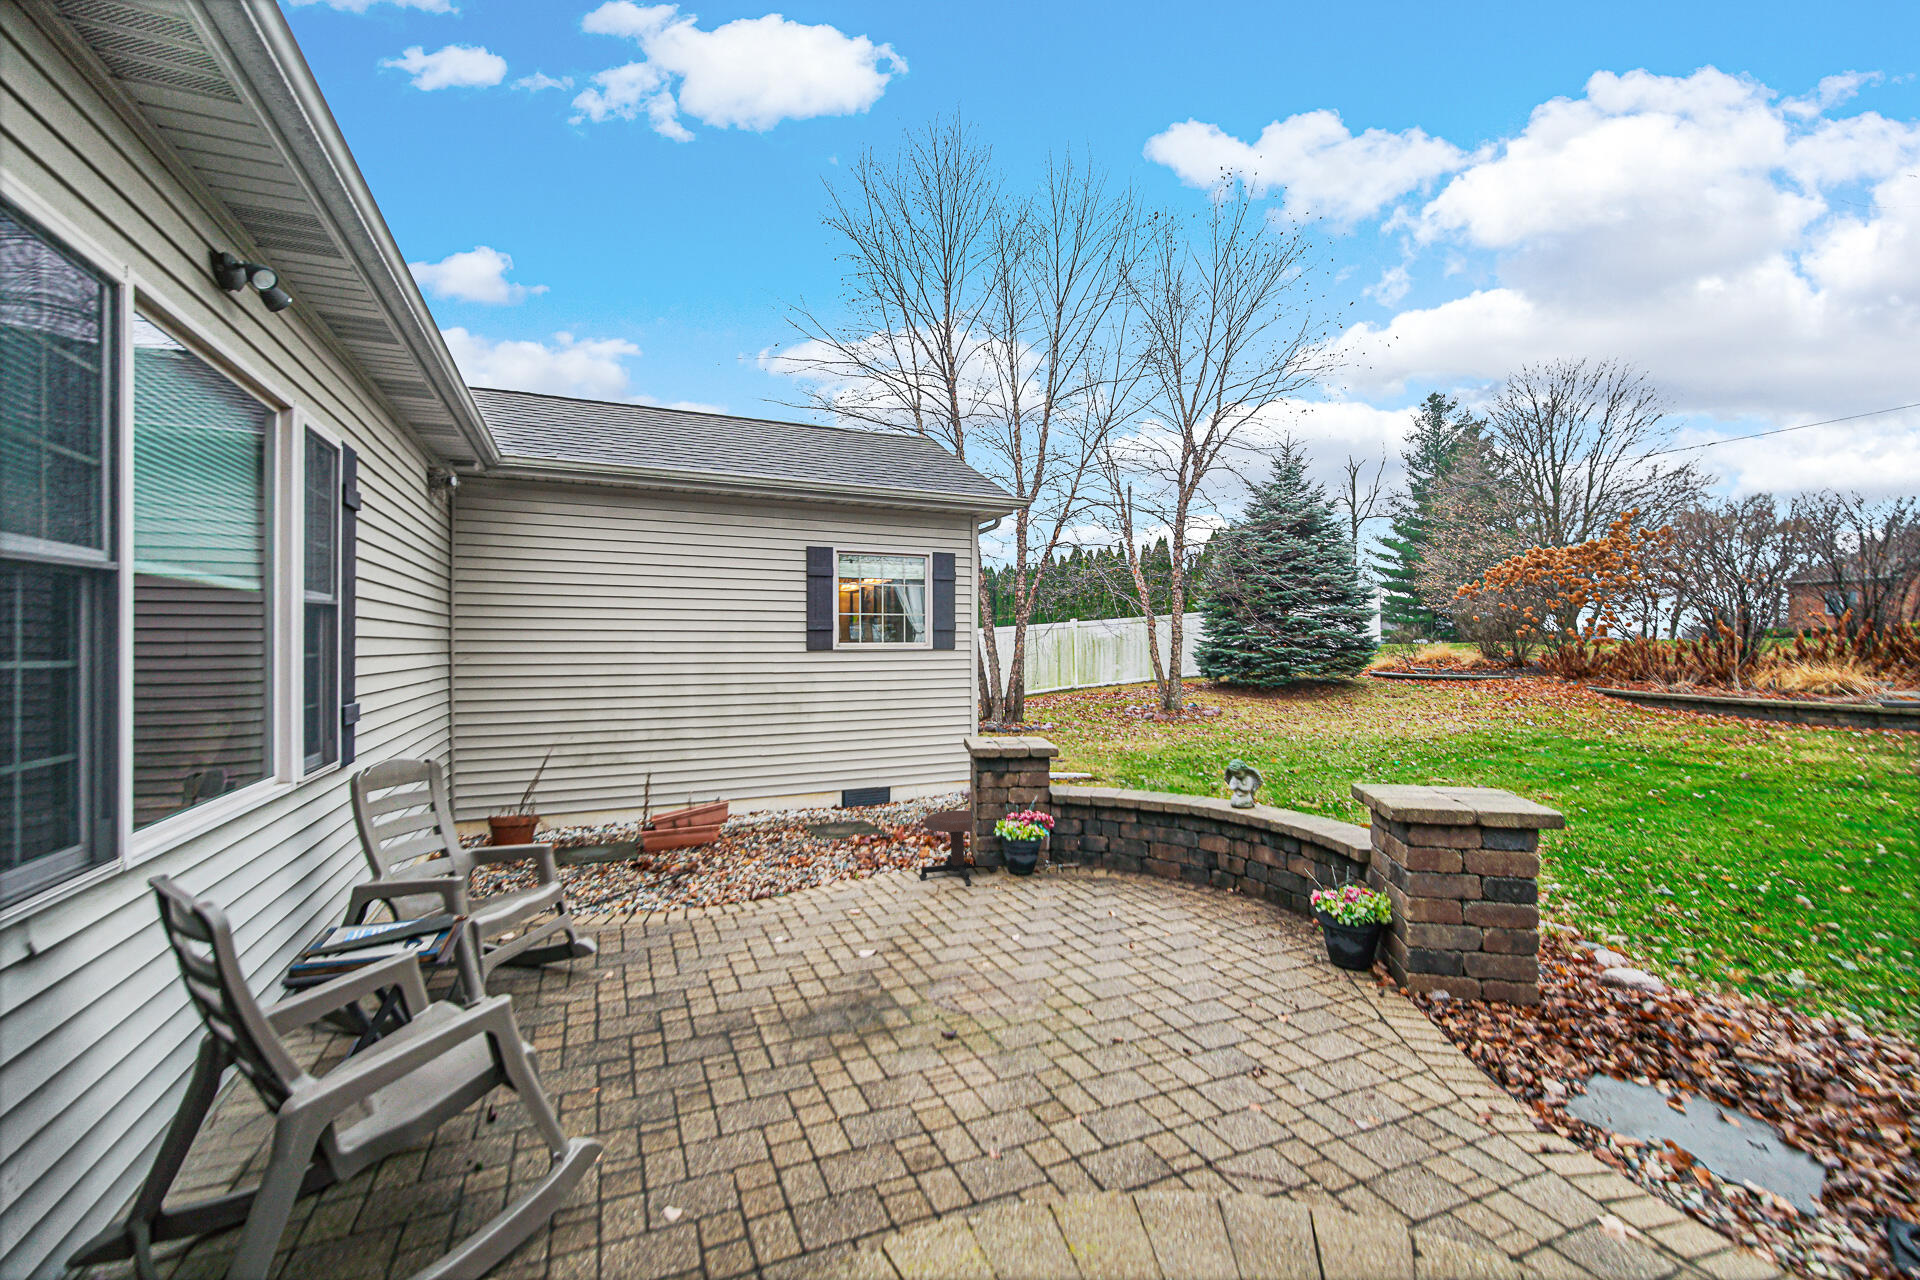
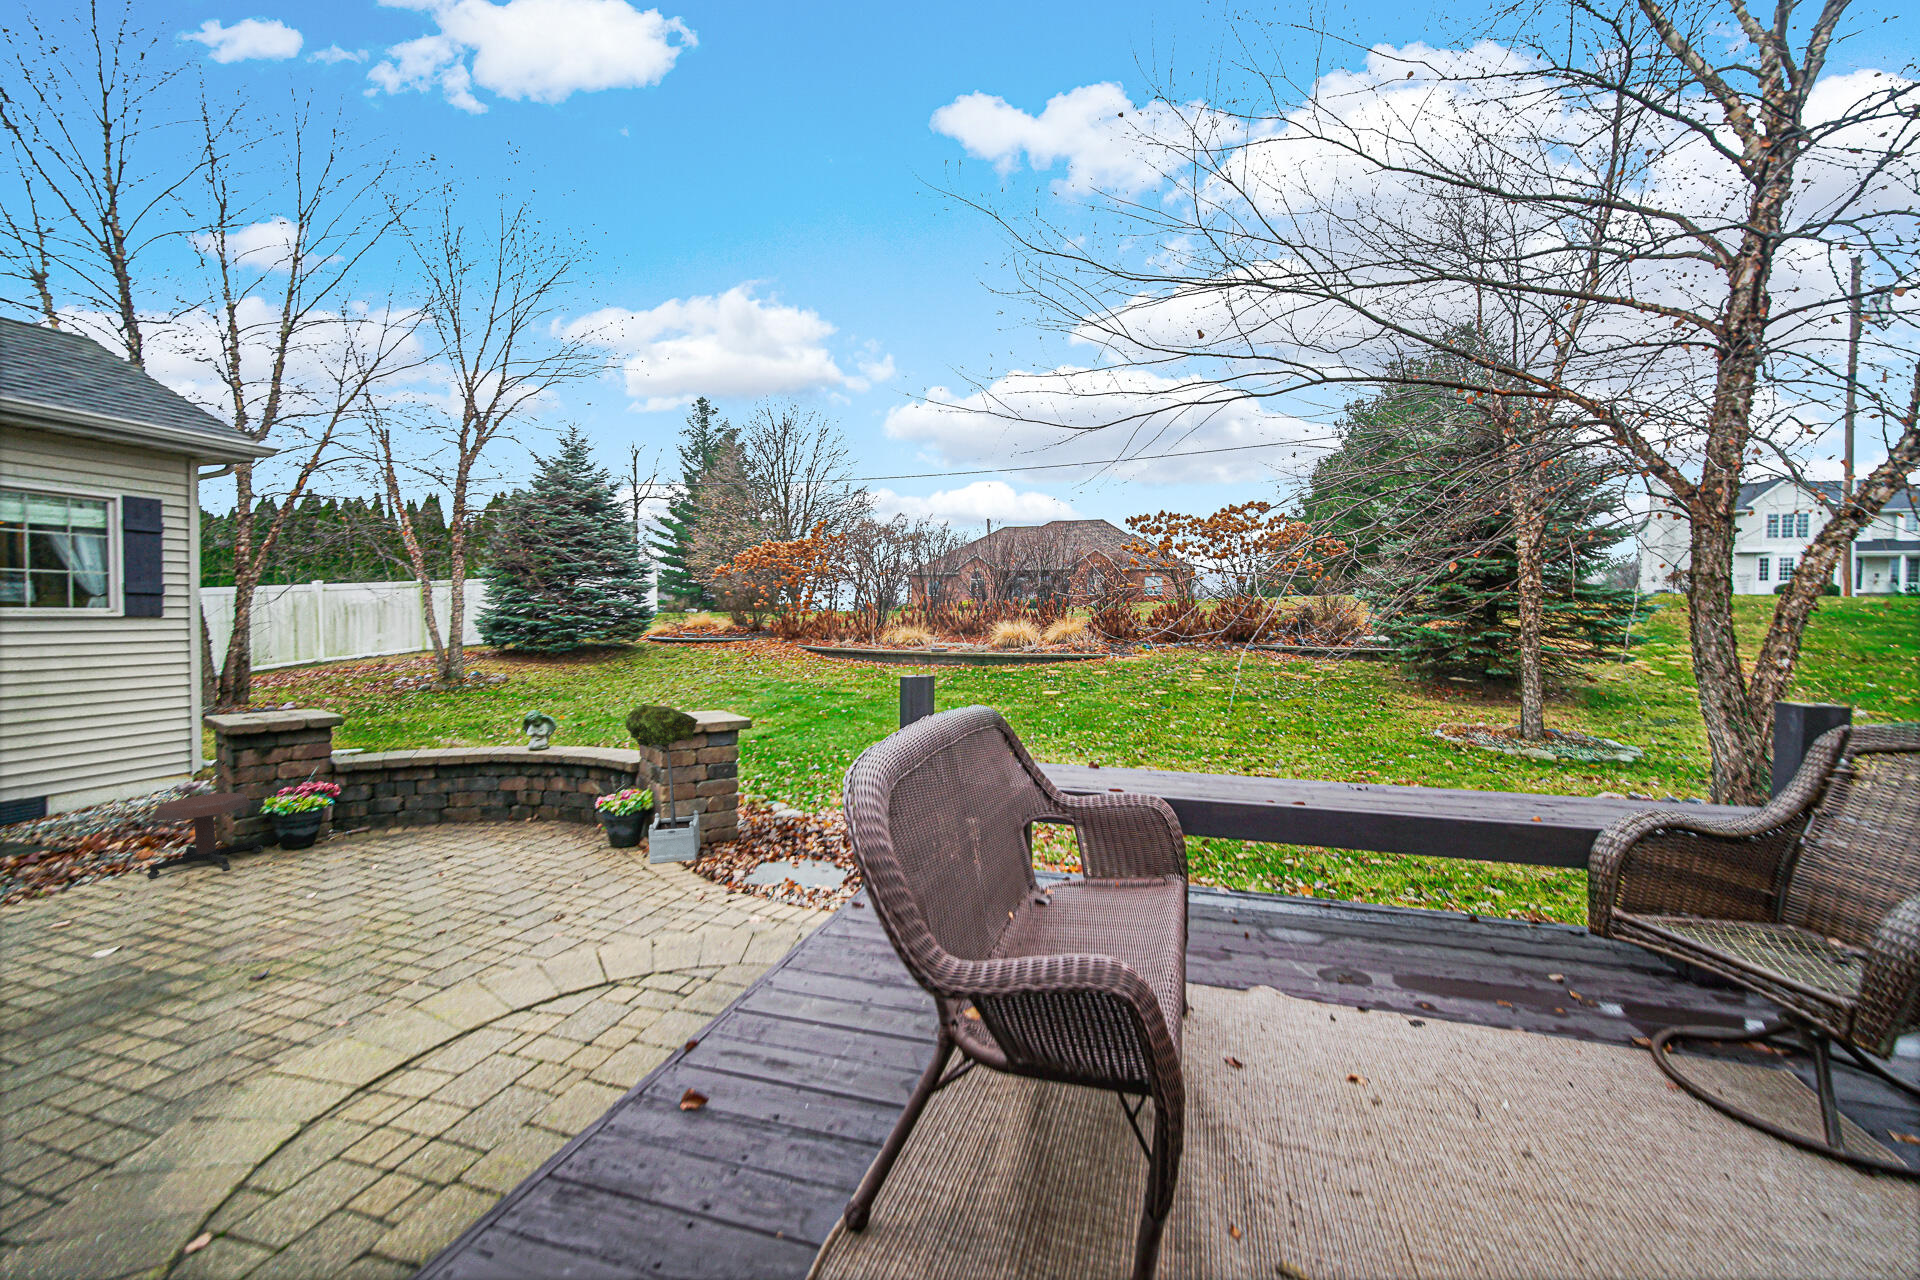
potted tree: none [1353,773,1471,1030] -> present [625,704,700,863]

